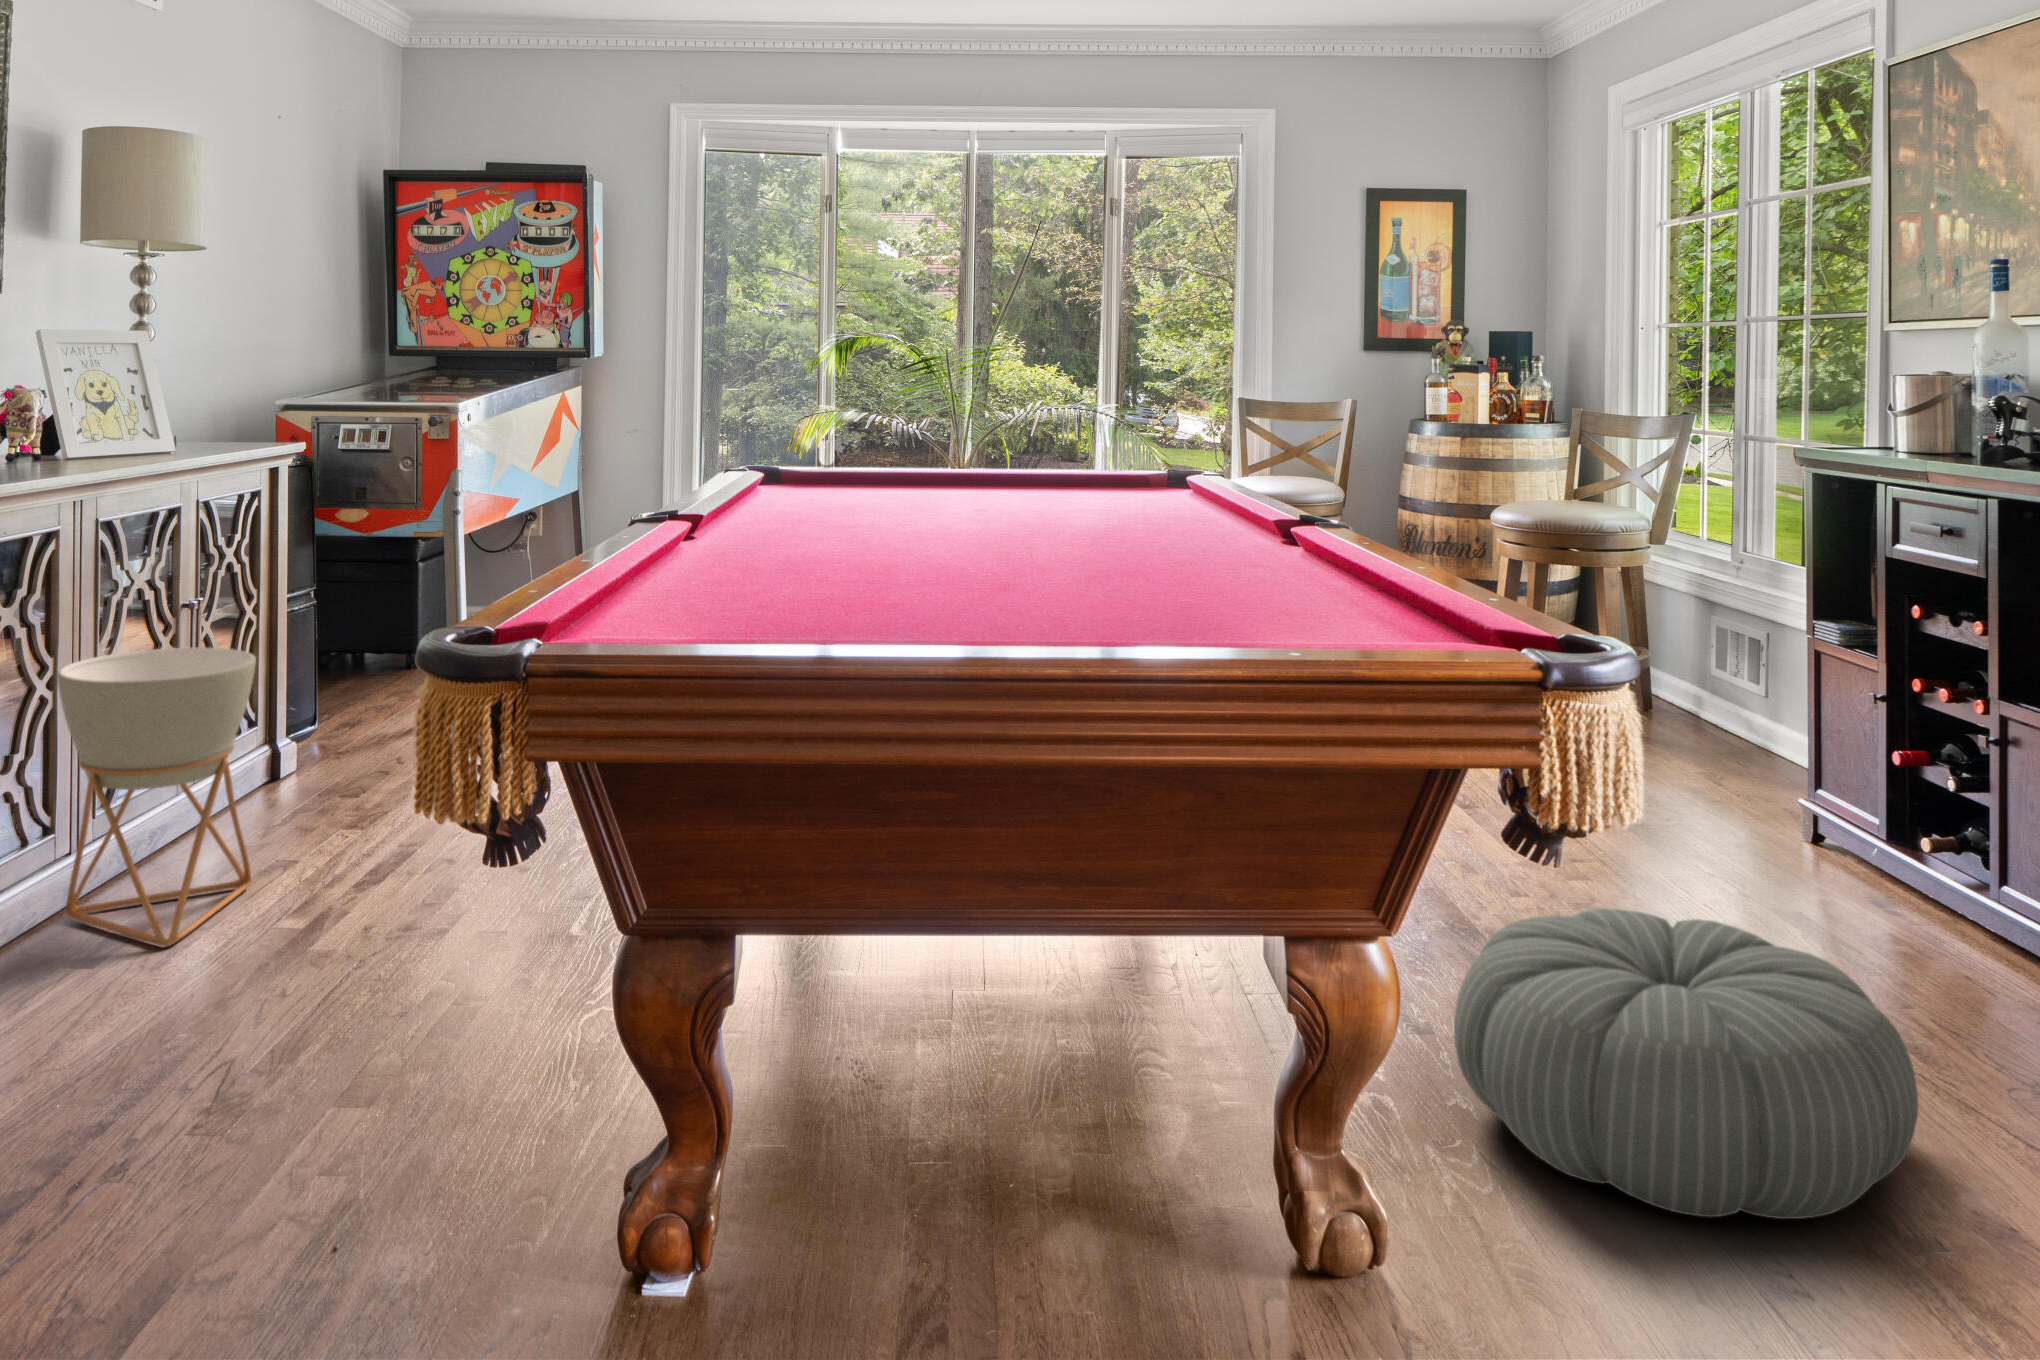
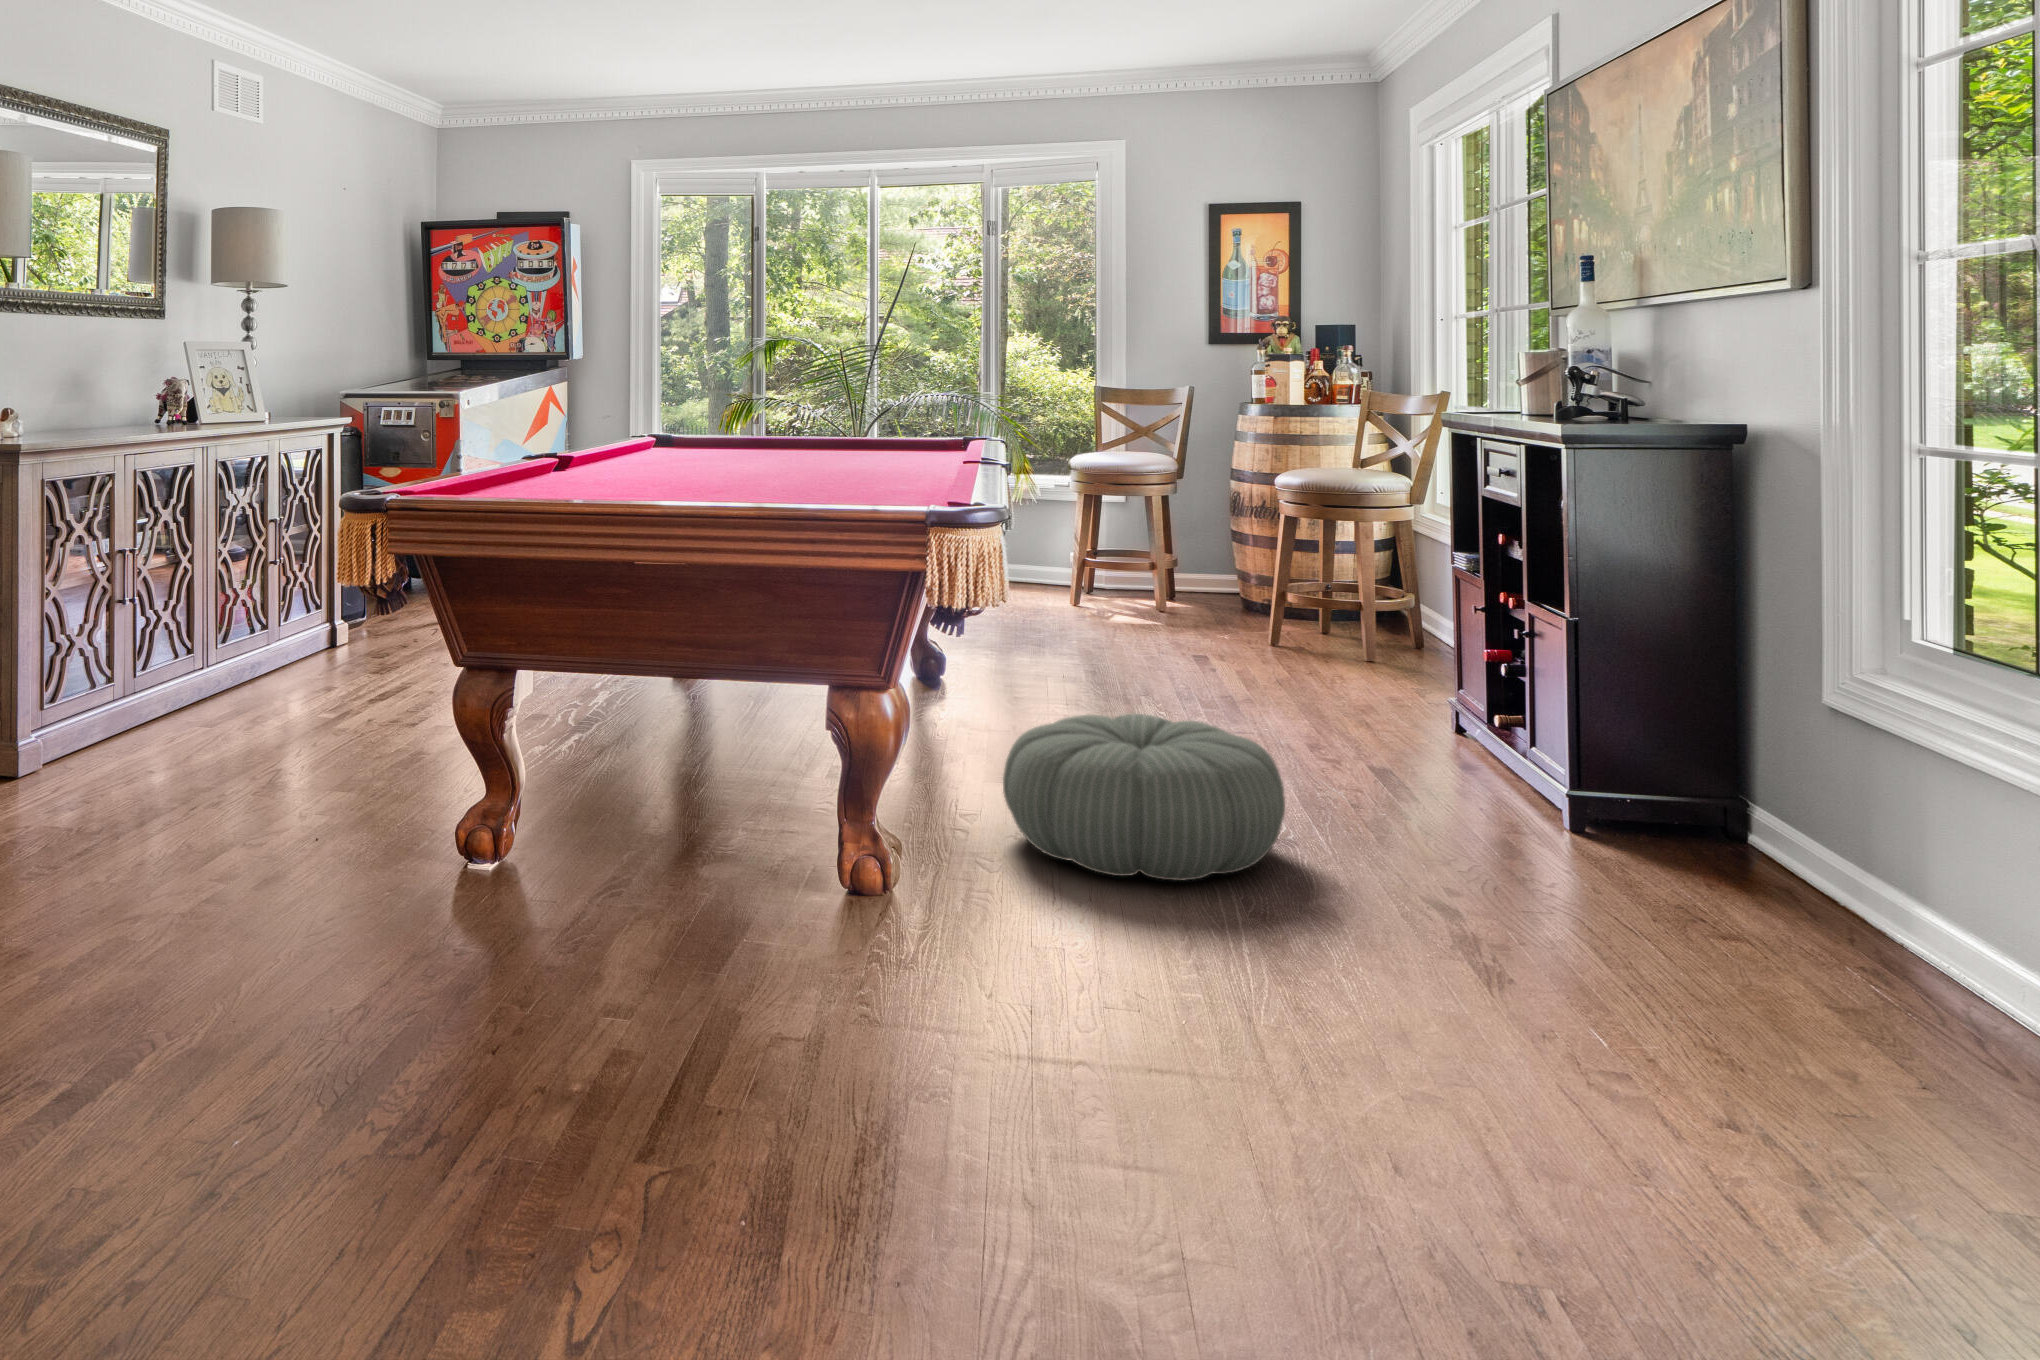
planter: present [57,648,256,946] -> none [194,544,310,724]

